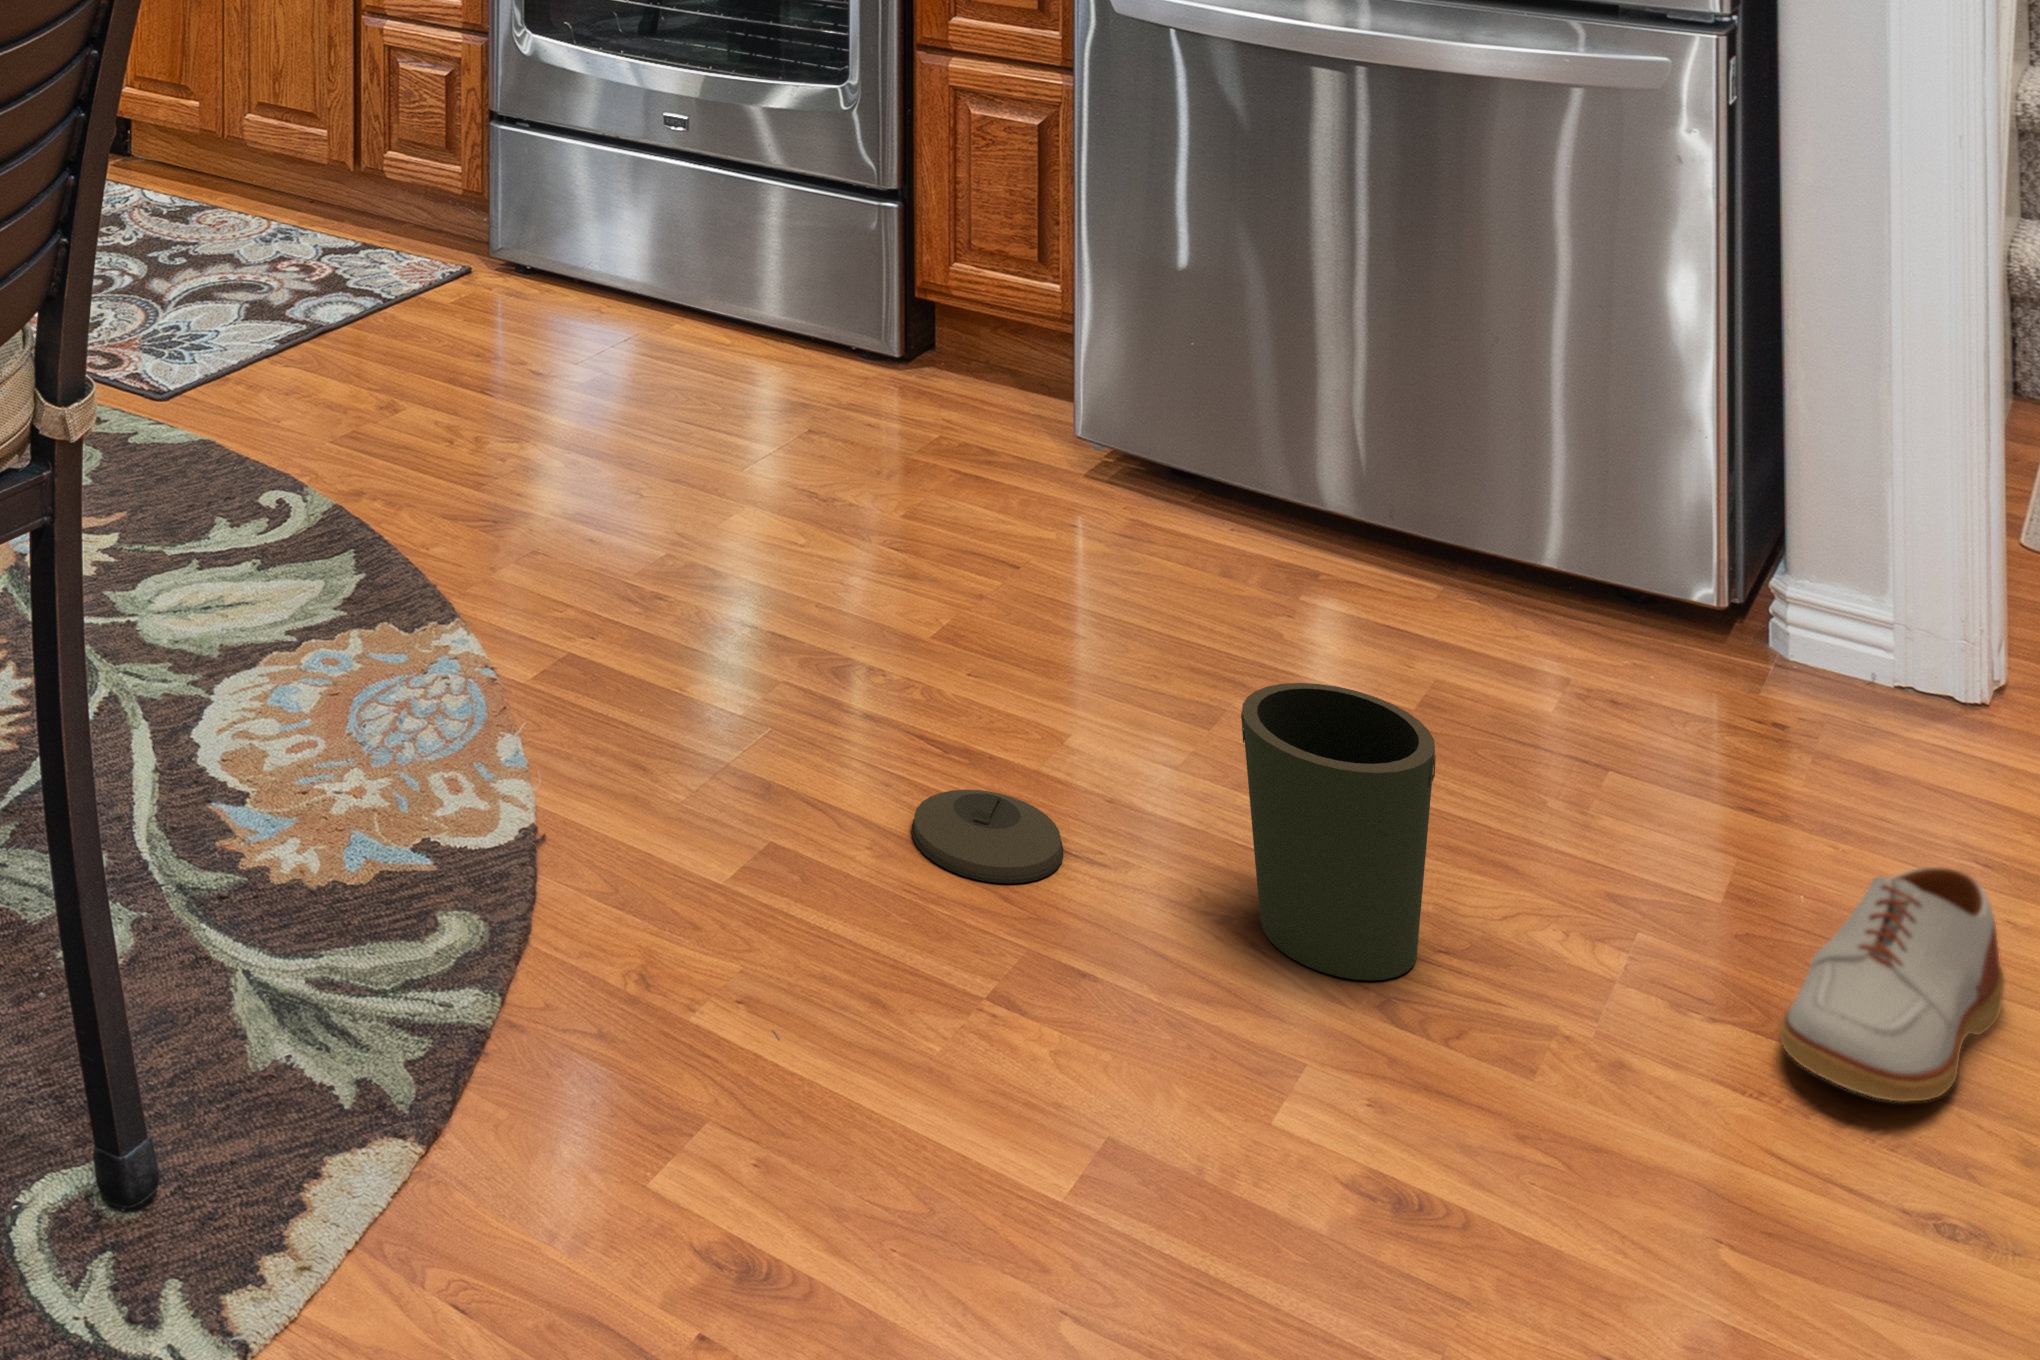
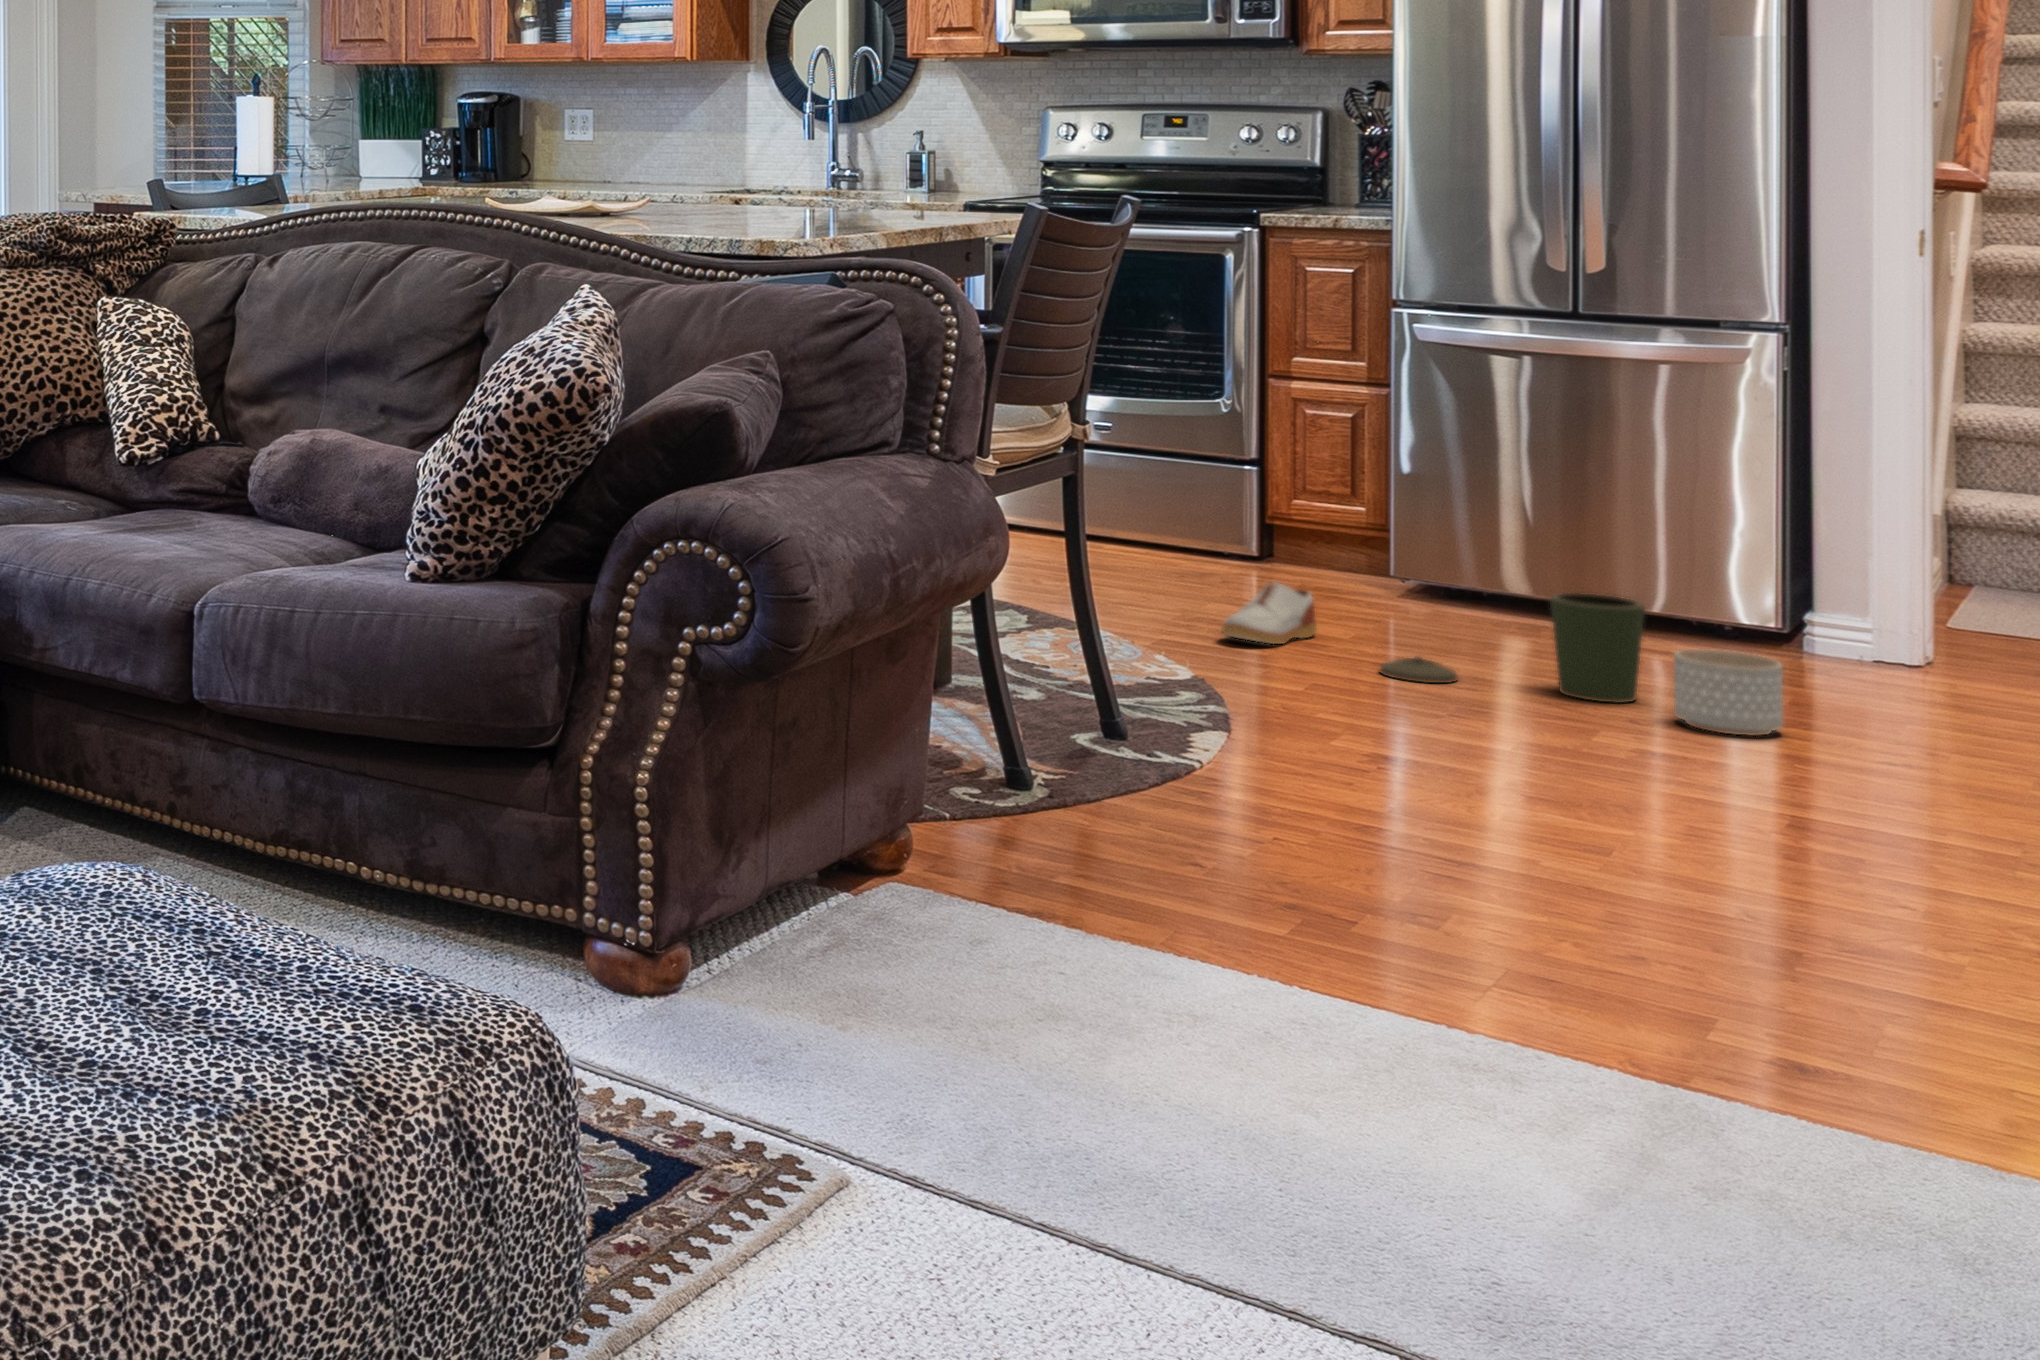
shoe: present [1780,867,2005,1101] -> present [1221,583,1317,644]
planter: none [1480,903,1725,1189] -> present [1674,649,1783,736]

